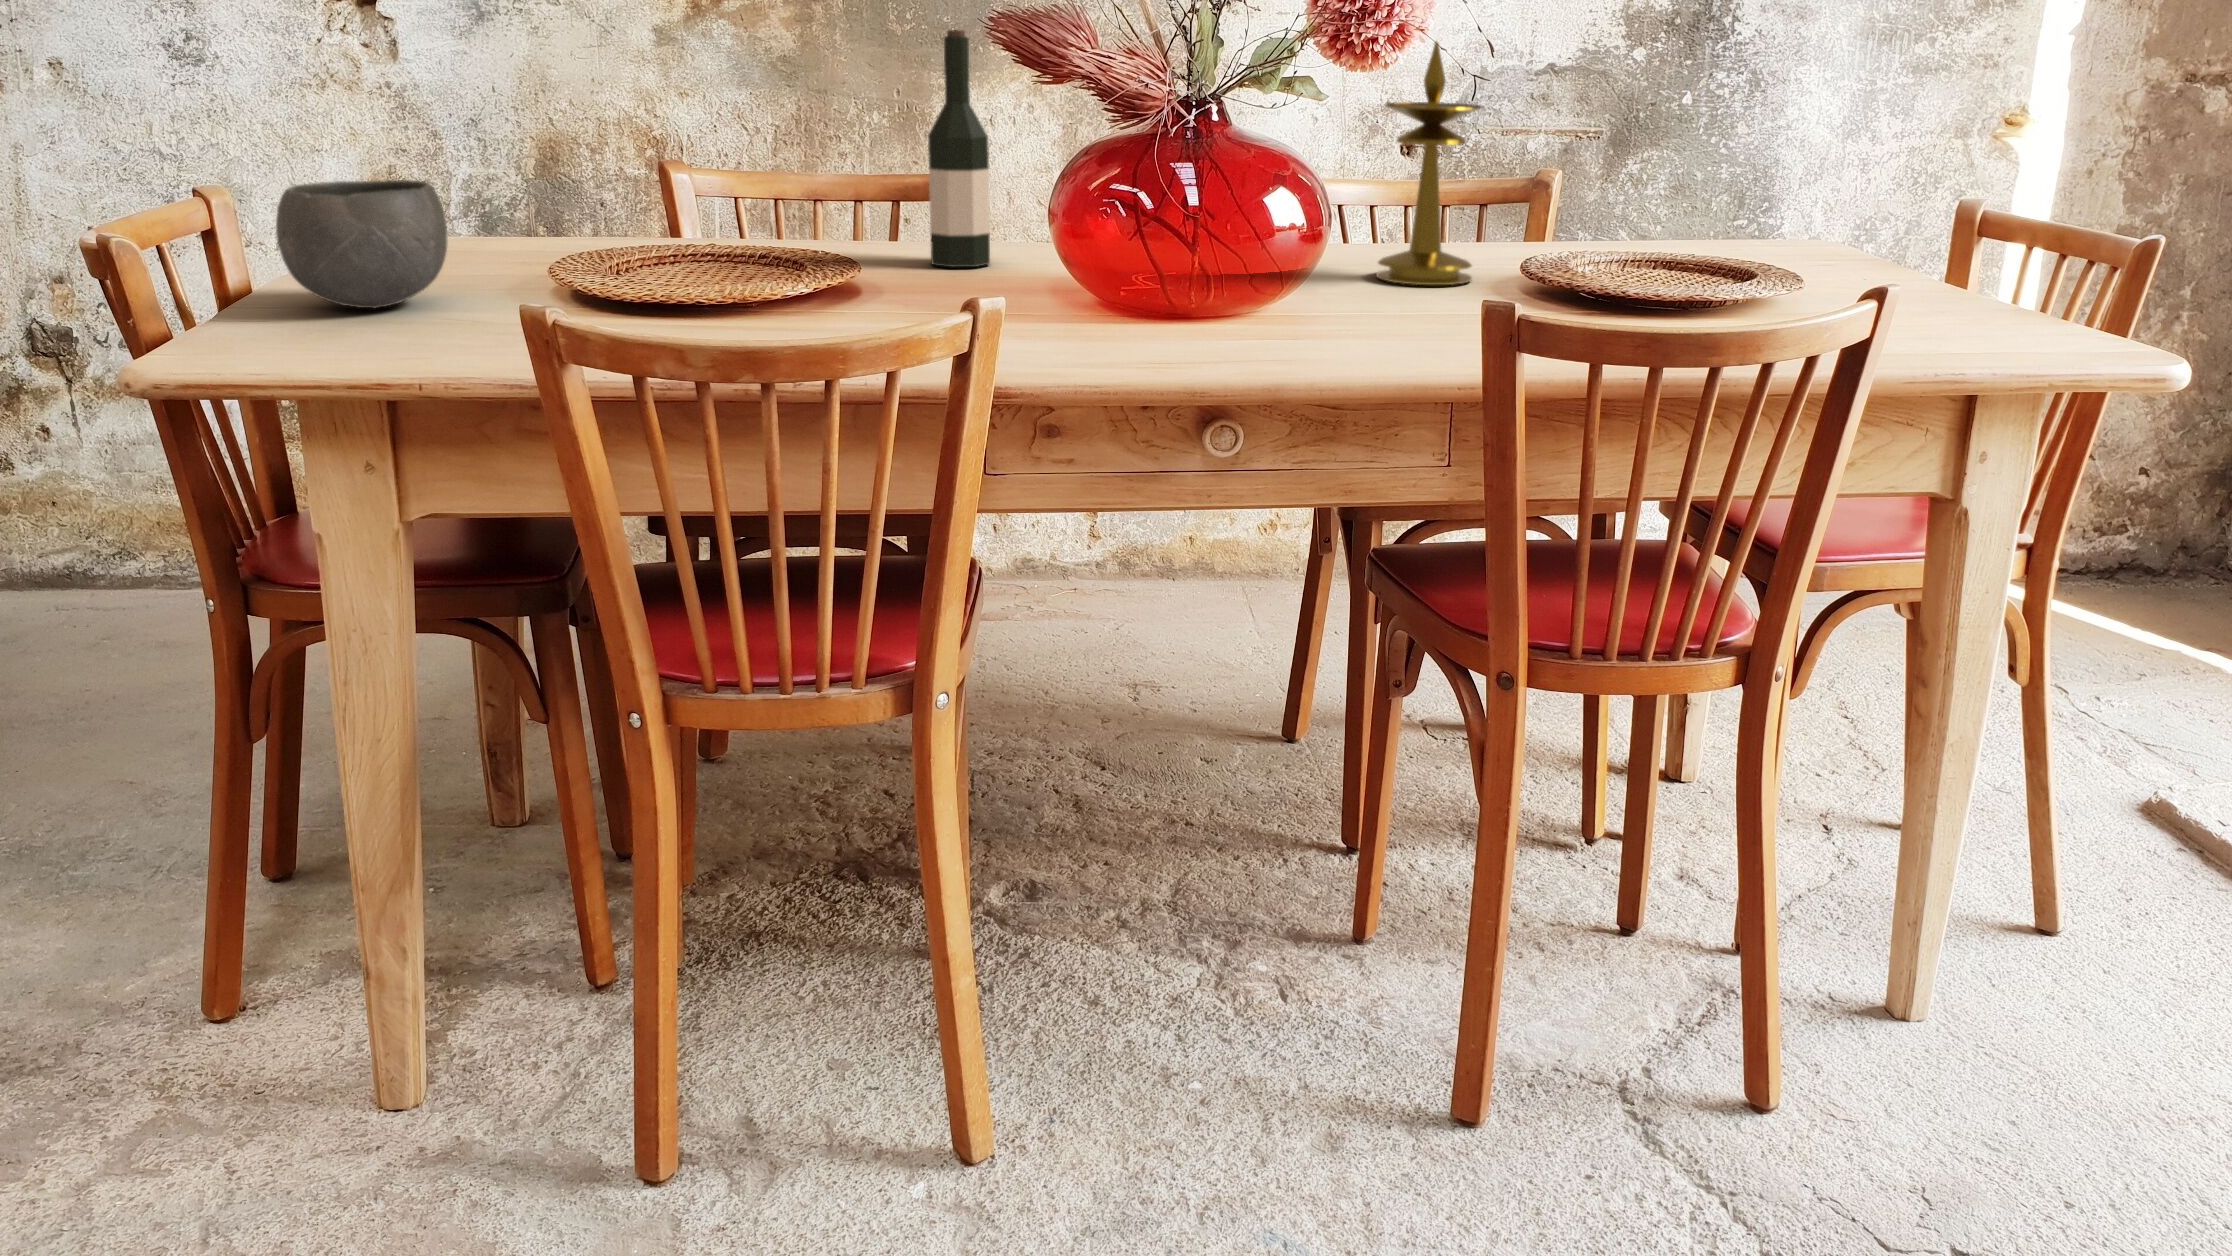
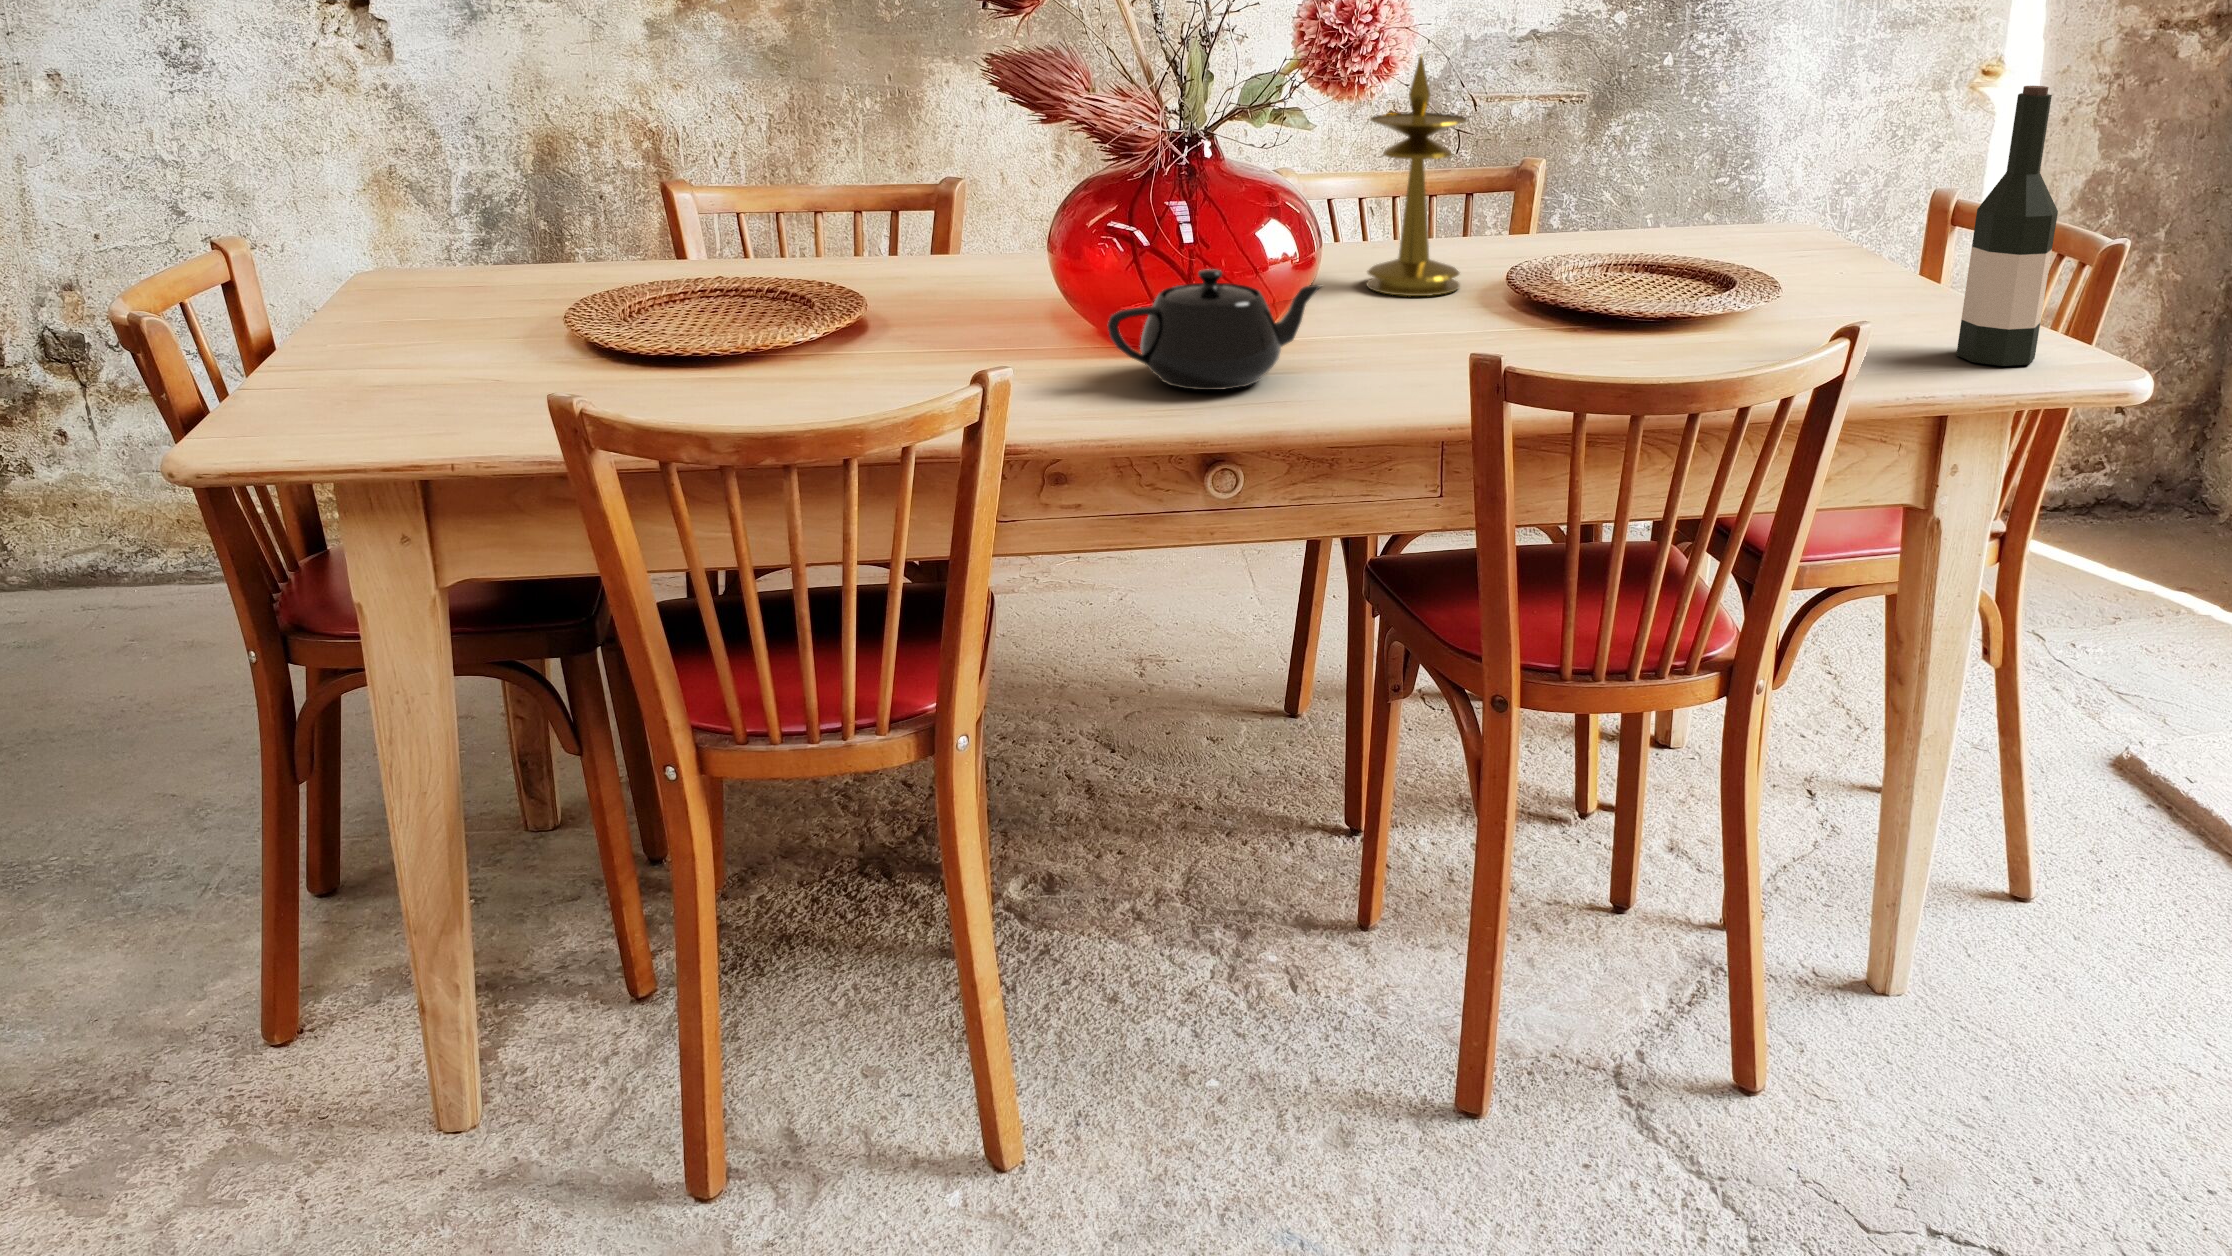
wine bottle: present [928,30,990,267] -> present [1956,86,2058,366]
ceramic bowl: present [276,180,448,308] -> none [294,232,461,363]
teapot: none [1108,227,1333,349] -> present [1108,269,1322,390]

